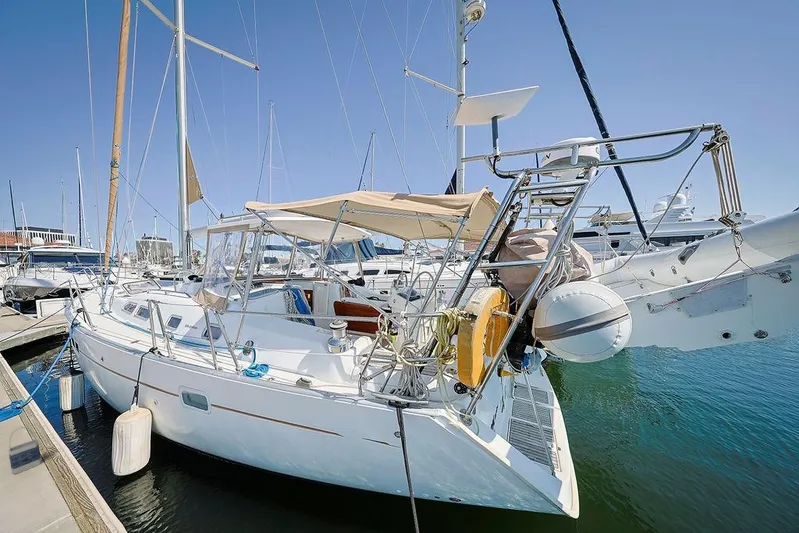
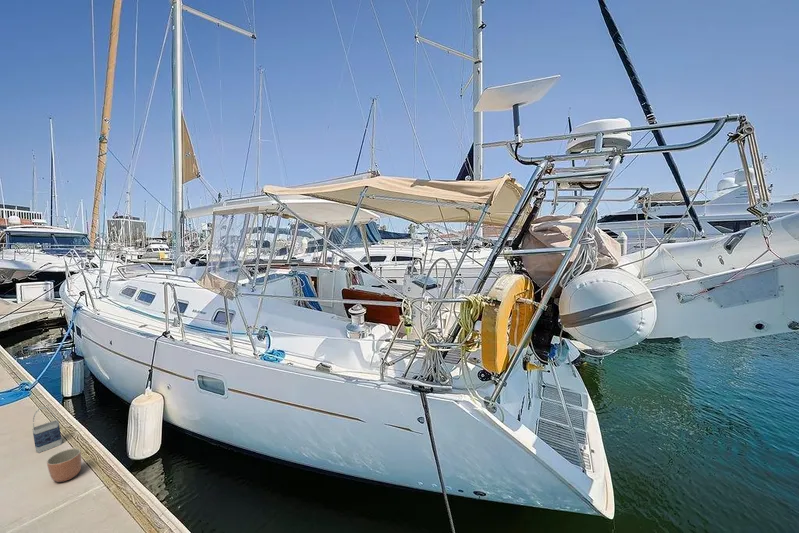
planter: none [14,471,54,508] -> present [47,448,81,482]

